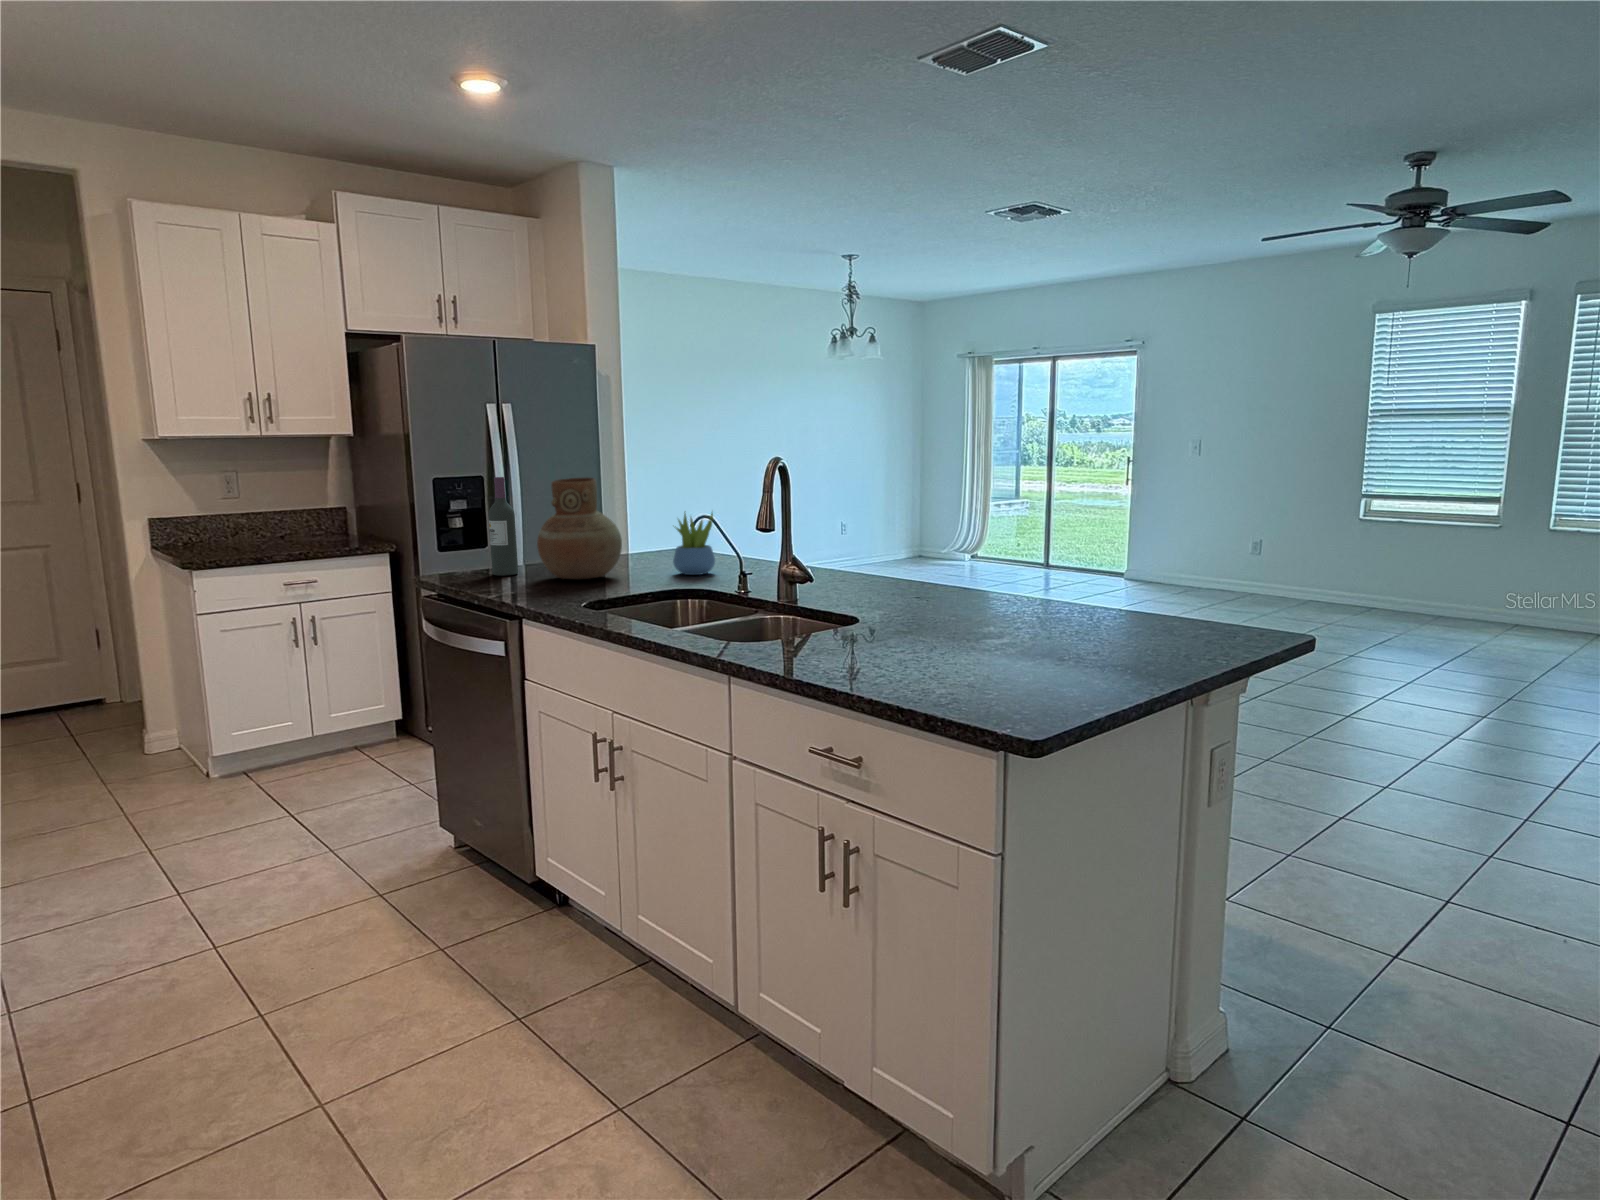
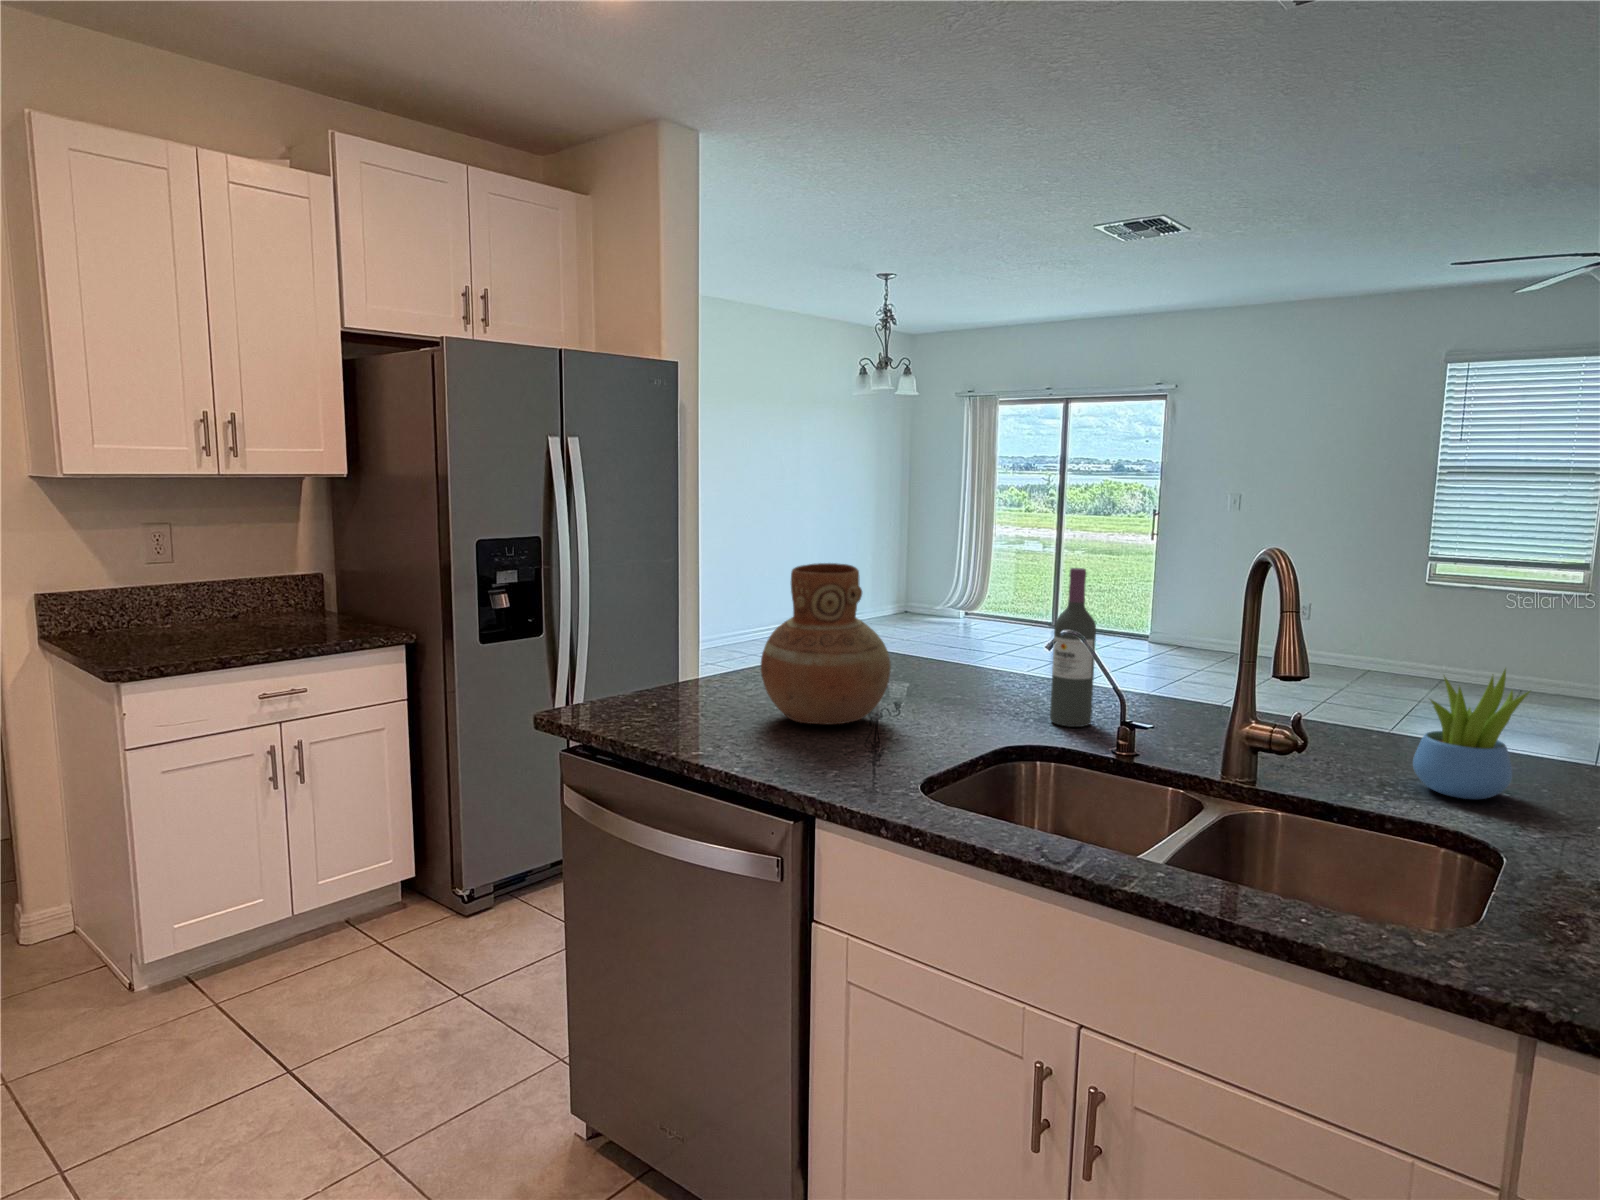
wine bottle: present [489,477,518,576] -> present [1050,568,1096,727]
succulent plant: present [673,512,715,575] -> present [1413,669,1531,799]

